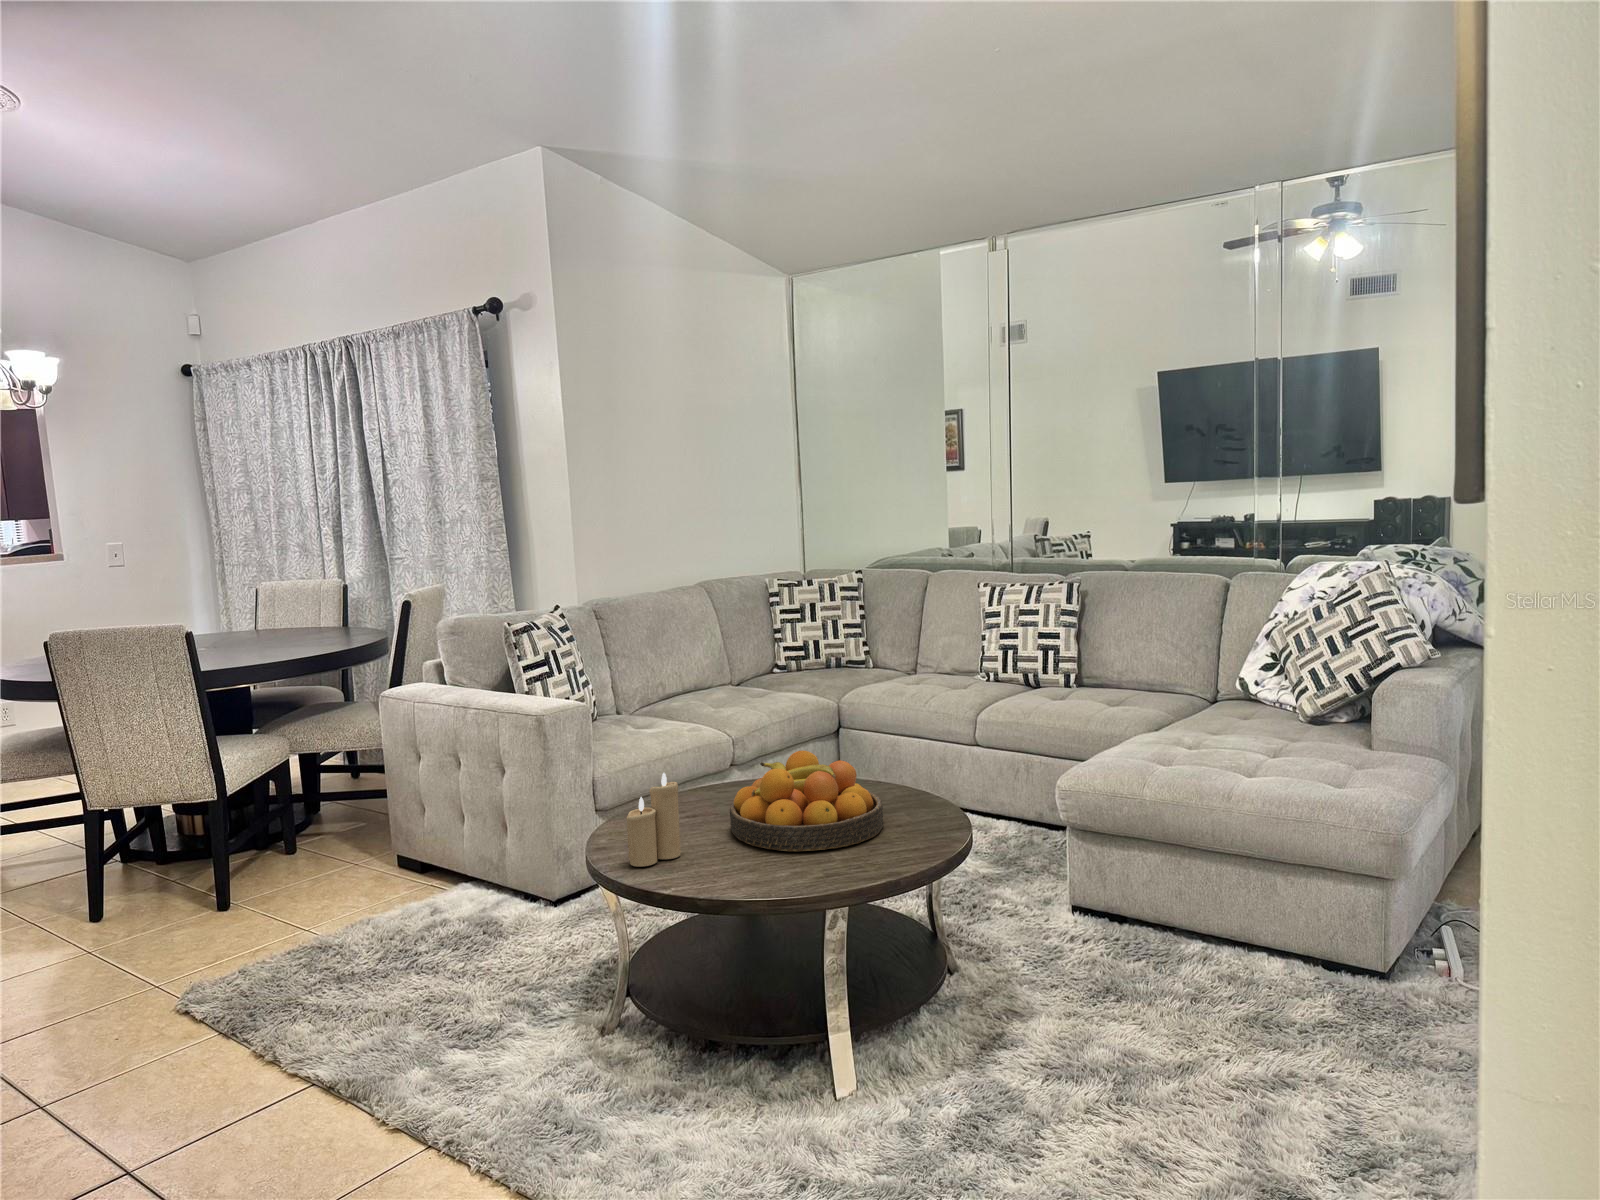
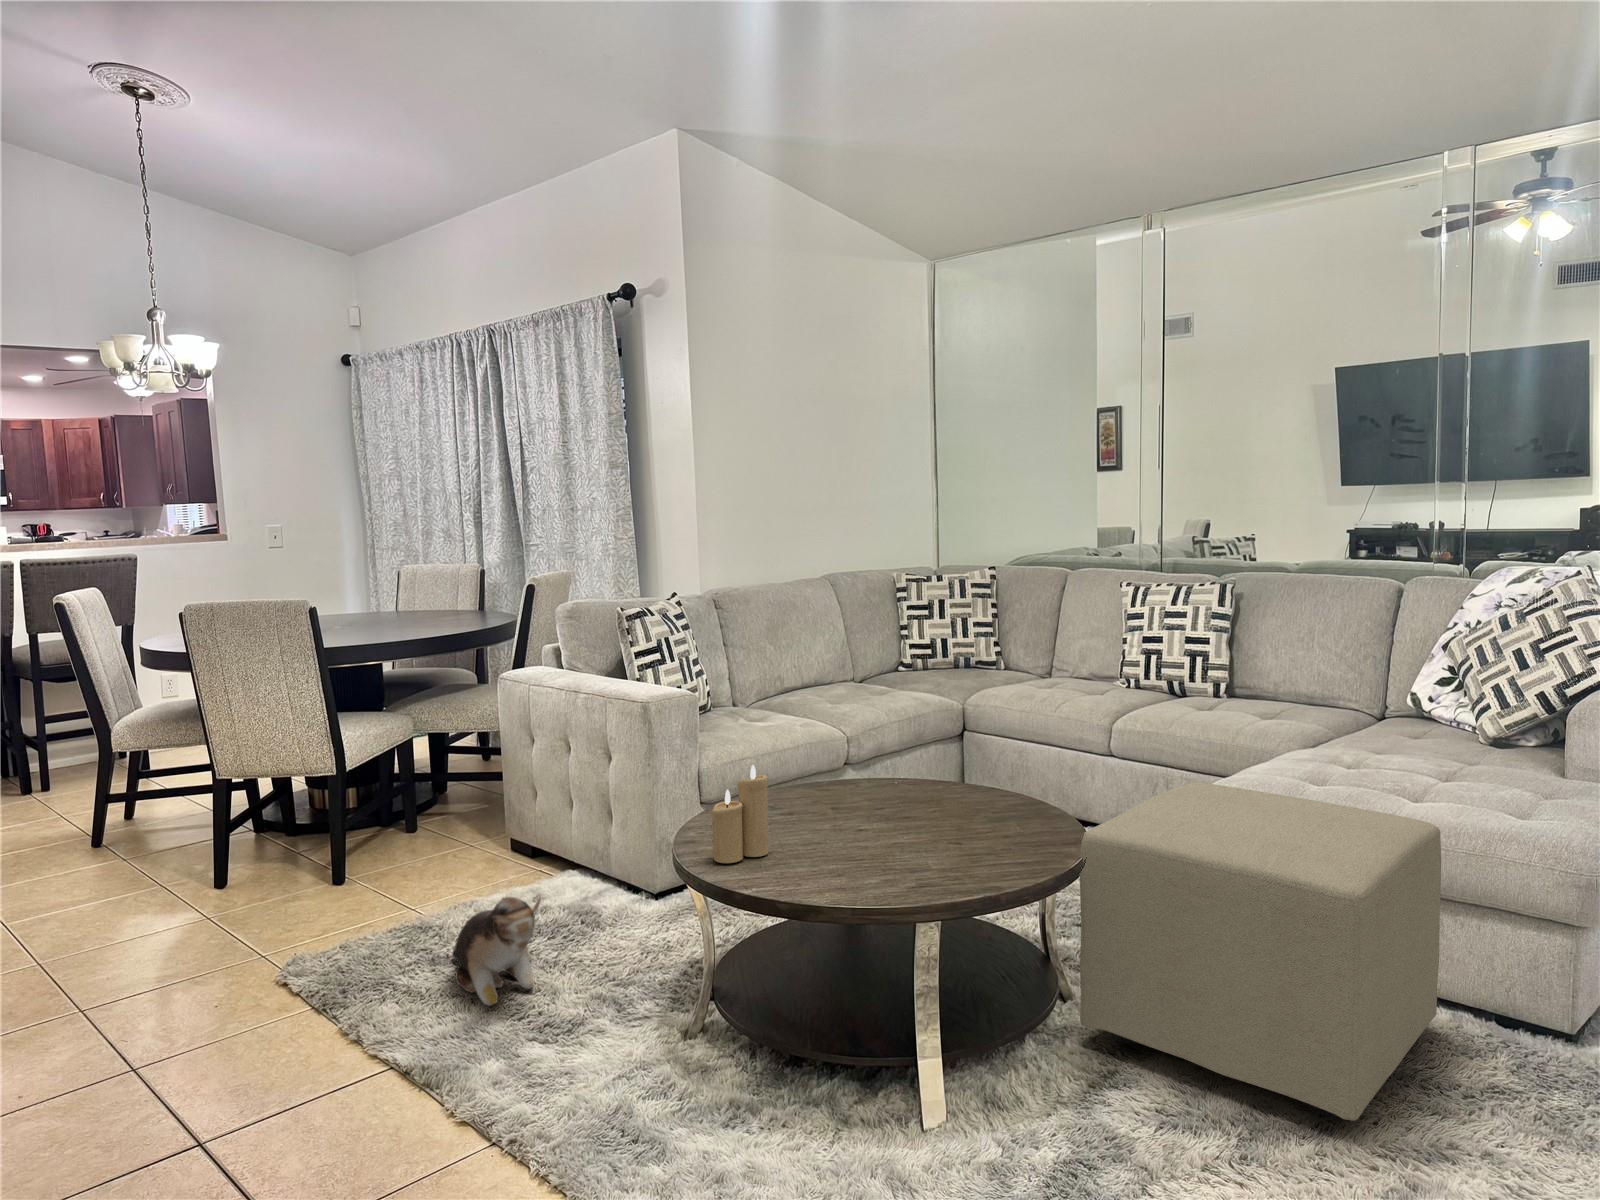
fruit bowl: present [730,751,884,851] -> none [825,749,991,857]
ottoman: none [965,769,1269,1054] -> present [1080,782,1441,1121]
plush toy: none [356,911,454,1021] -> present [452,897,541,1006]

